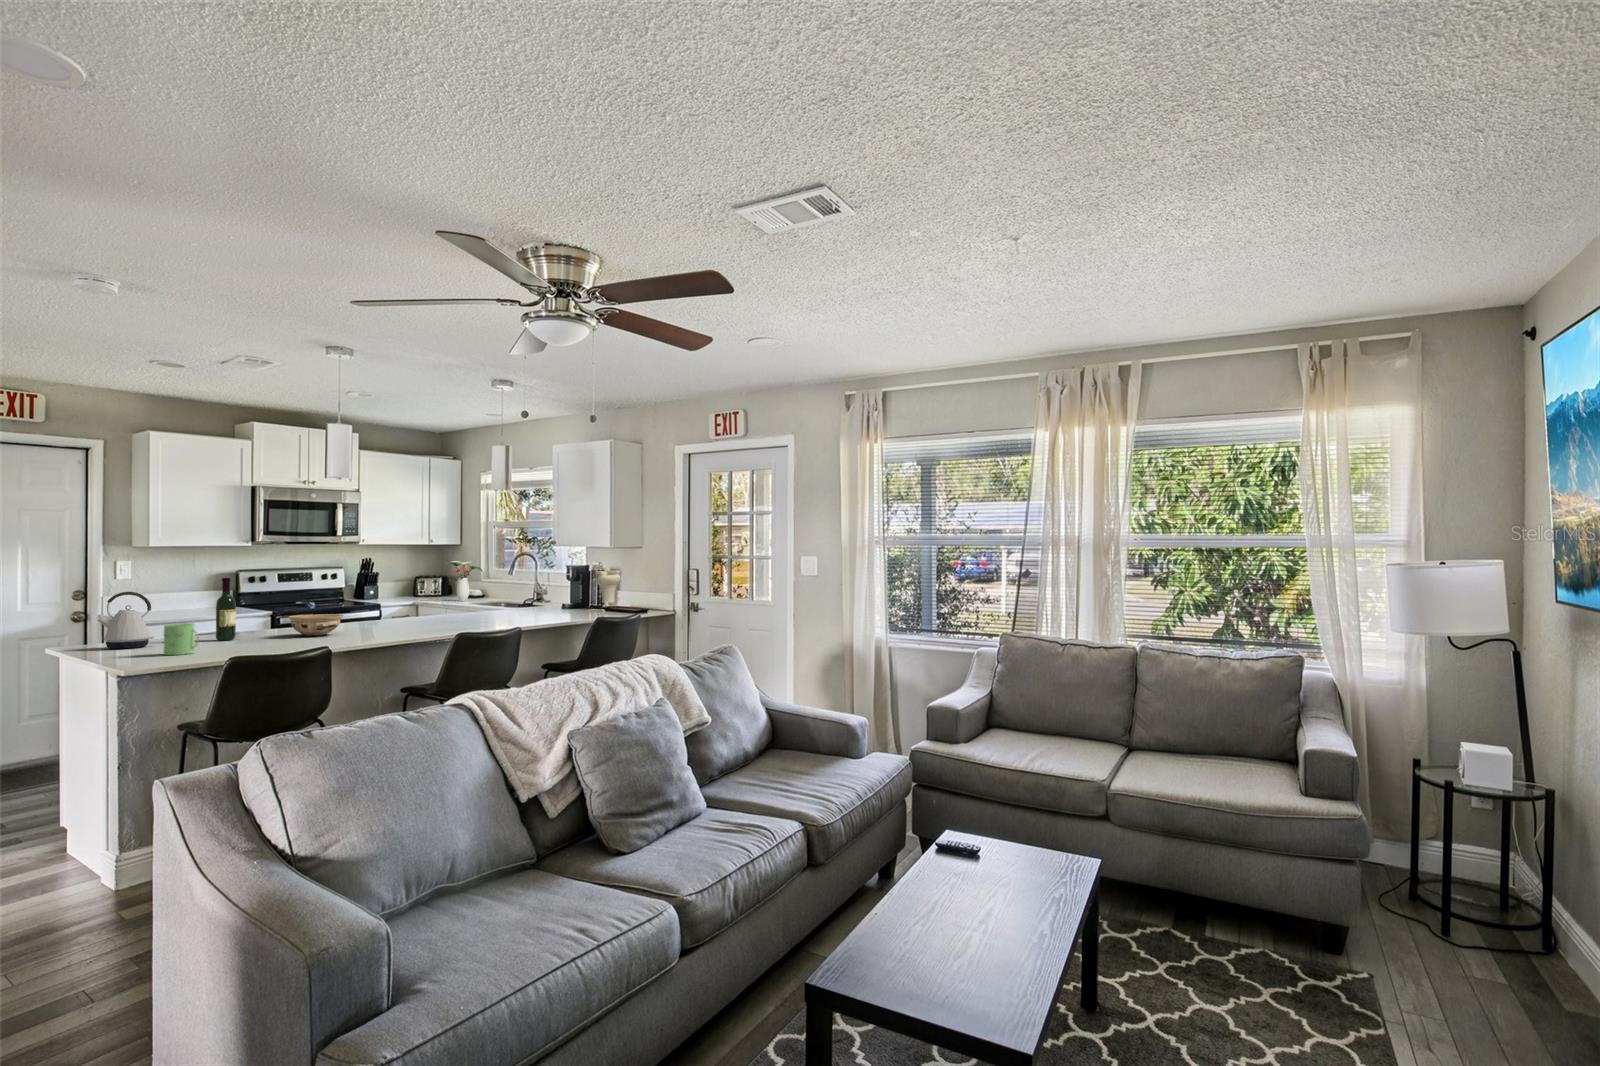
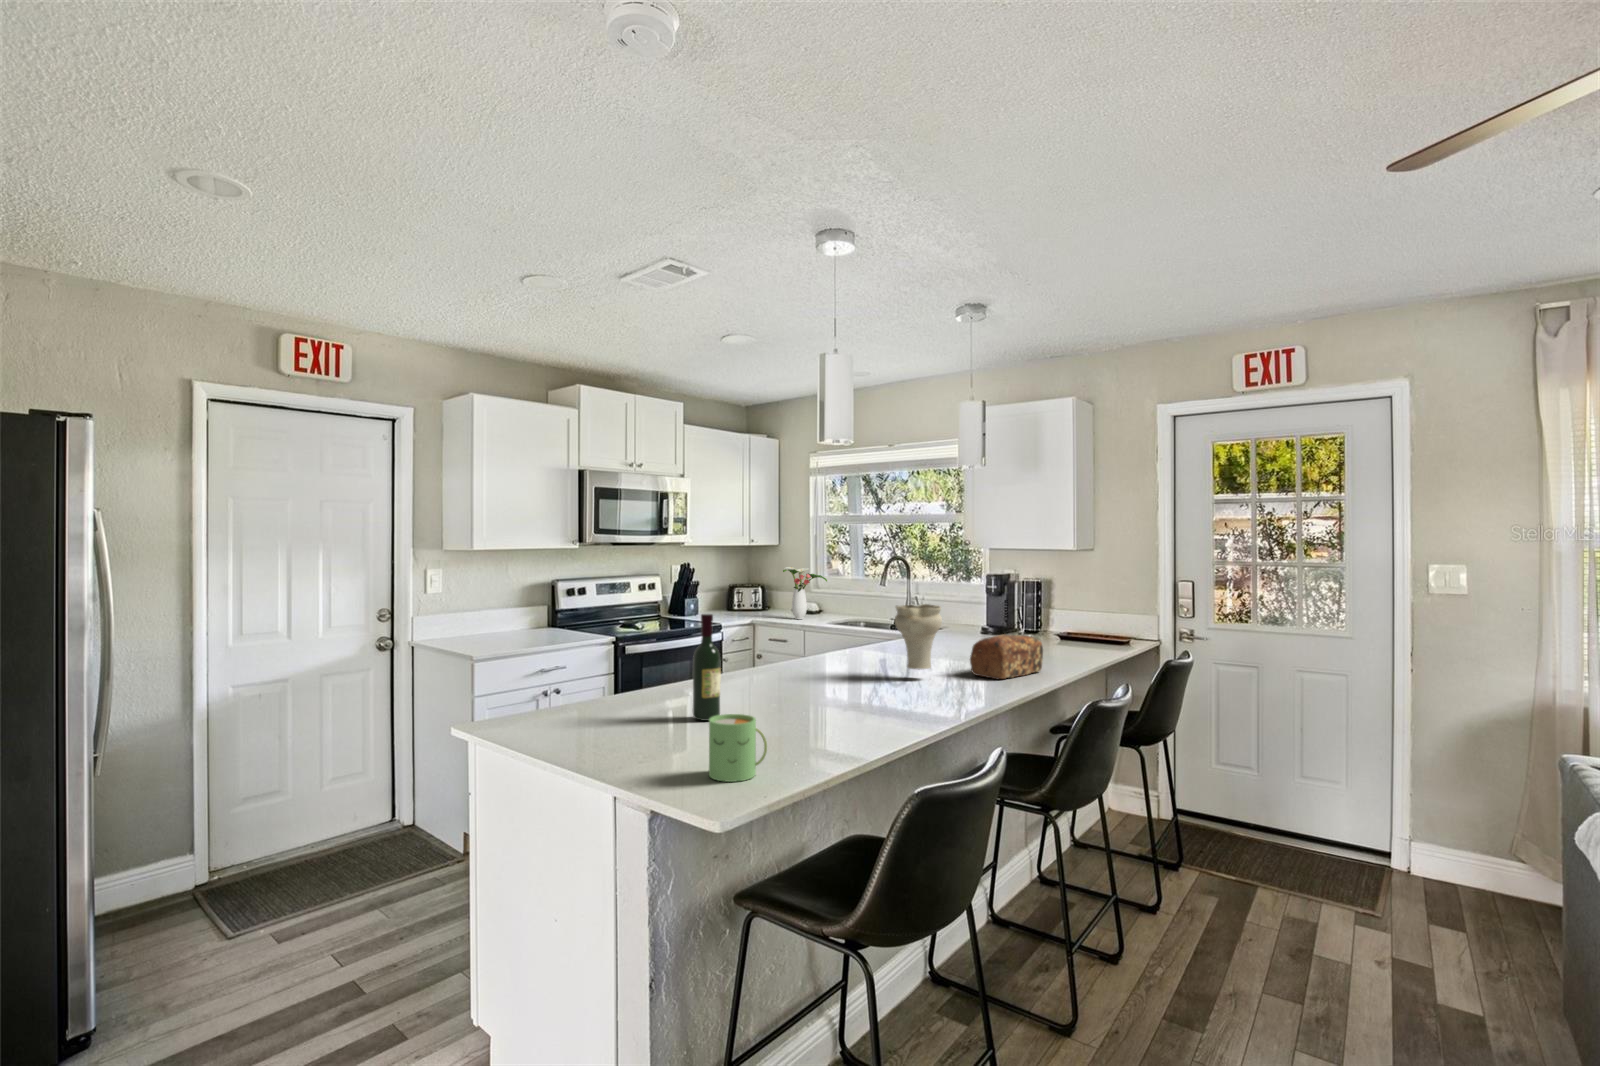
vase: present [595,570,620,603] -> present [895,604,942,669]
kettle: present [98,592,154,649] -> none [545,642,624,745]
bread loaf: none [463,596,519,623] -> present [970,634,1043,679]
ceramic bowl: present [289,614,344,636] -> none [787,671,874,712]

